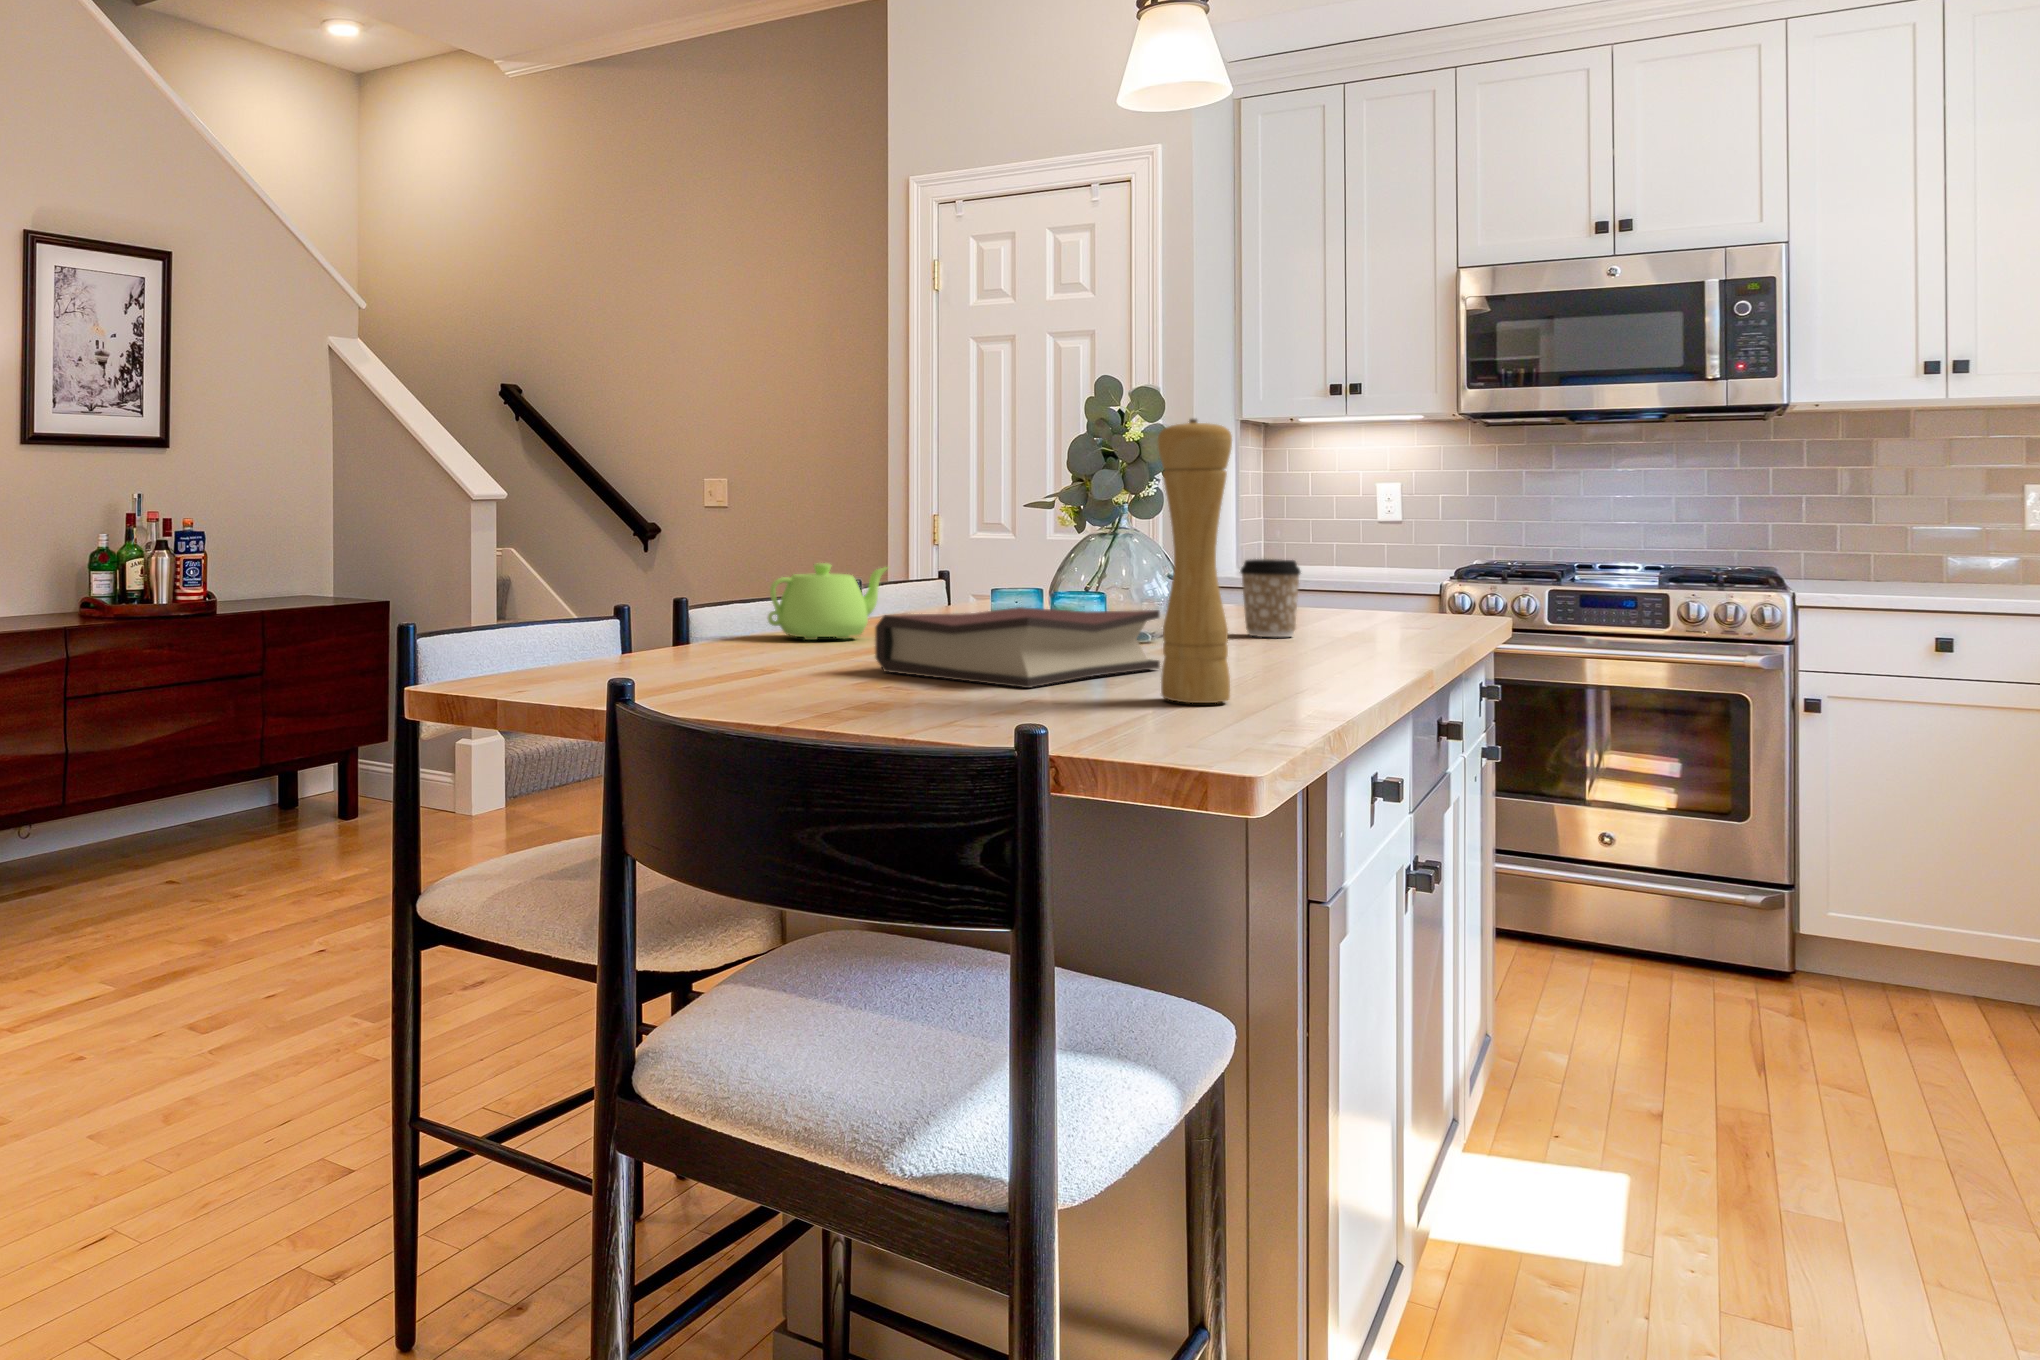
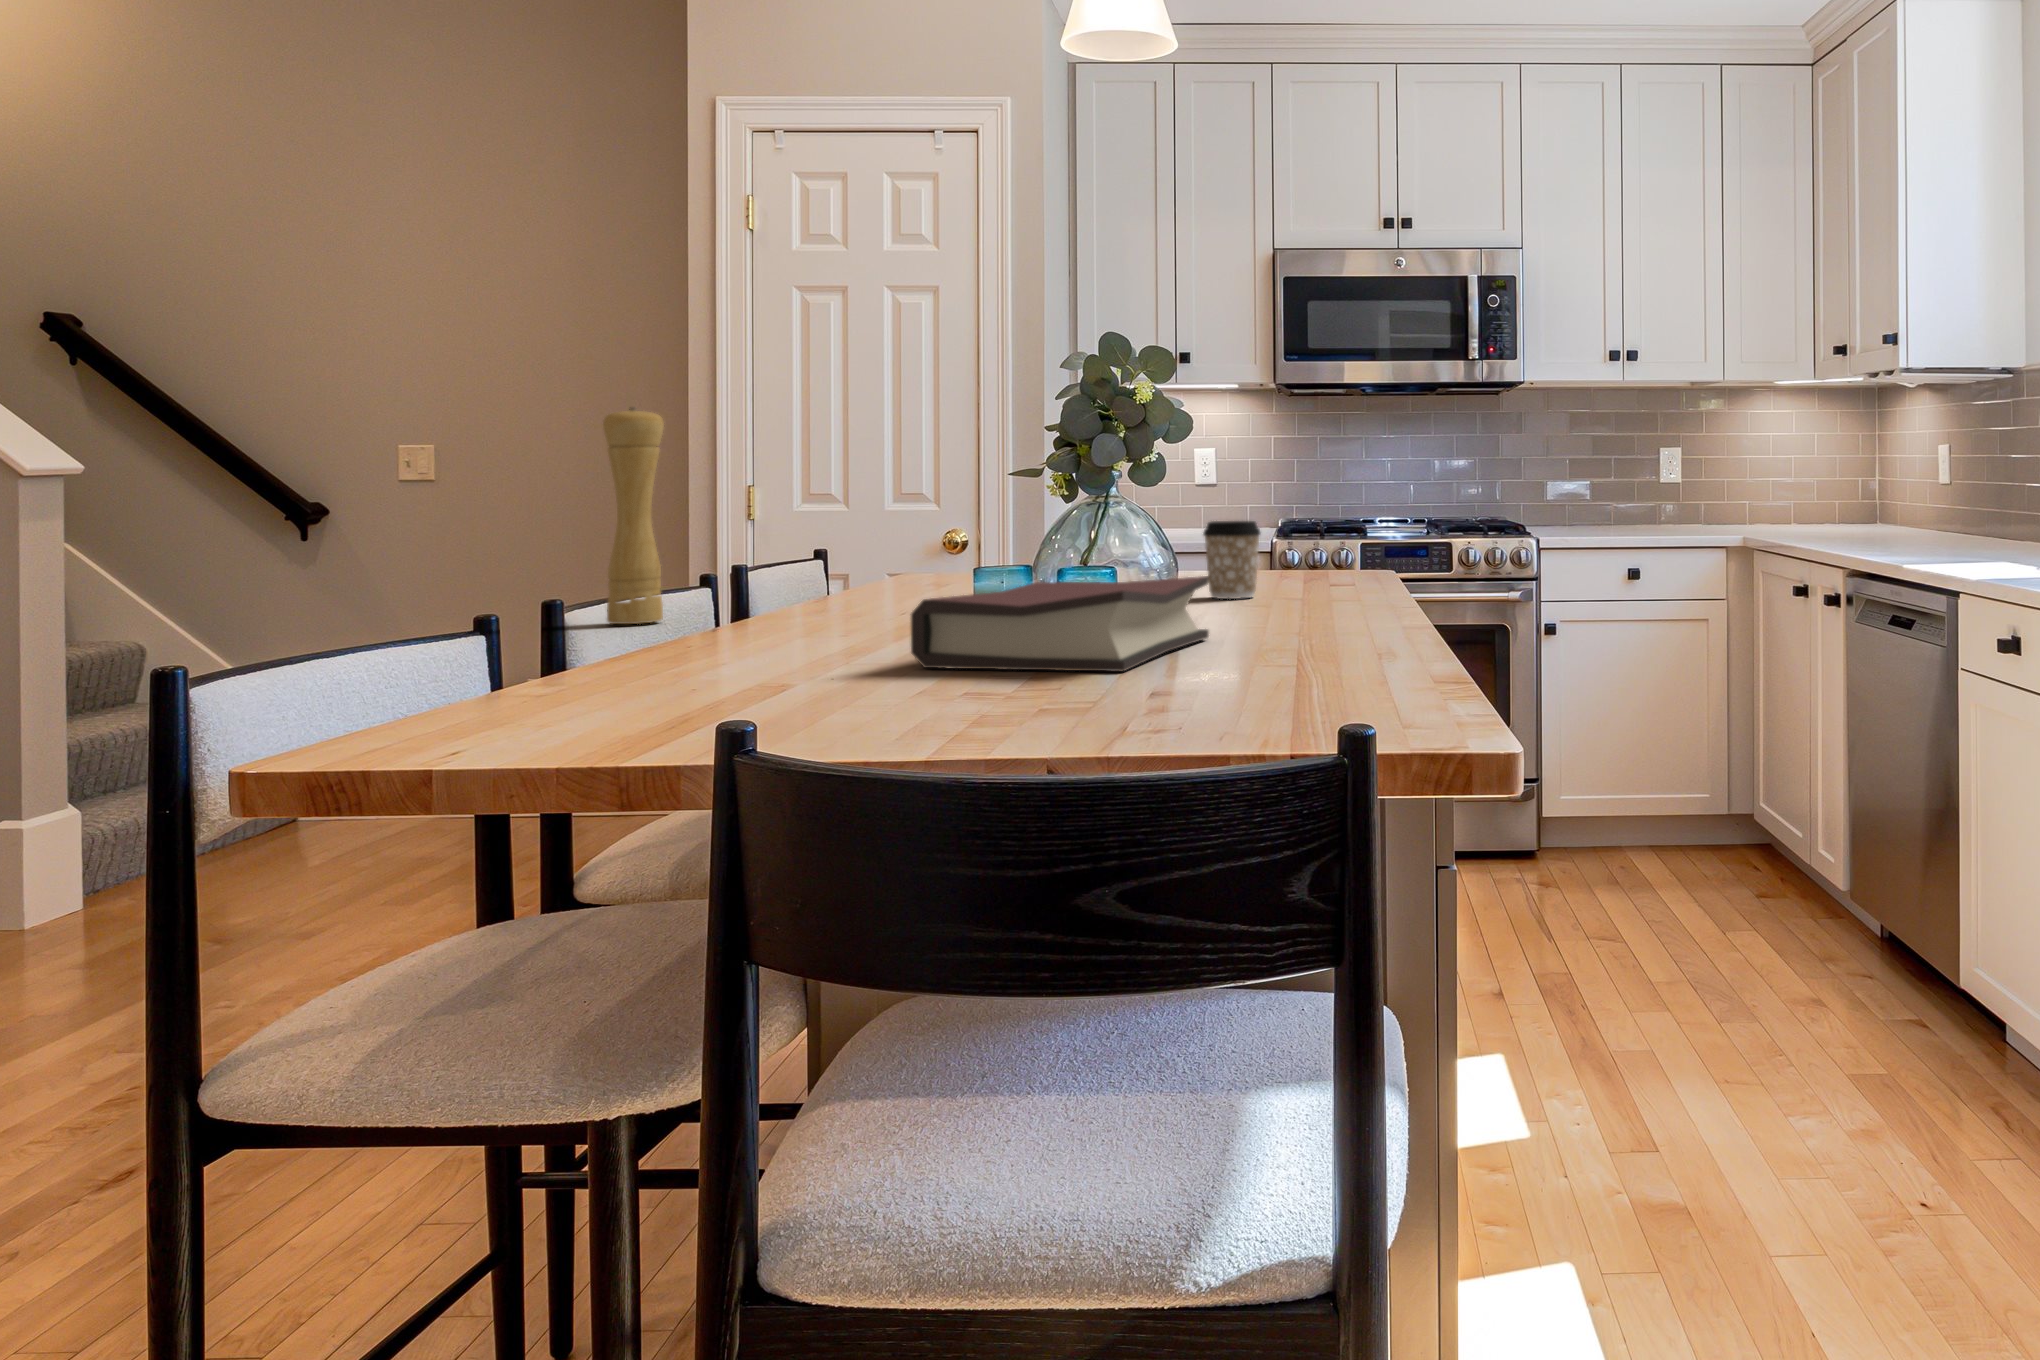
pepper mill: present [1158,419,1232,703] -> present [603,407,664,624]
teapot: present [768,563,887,640] -> none [690,543,844,638]

